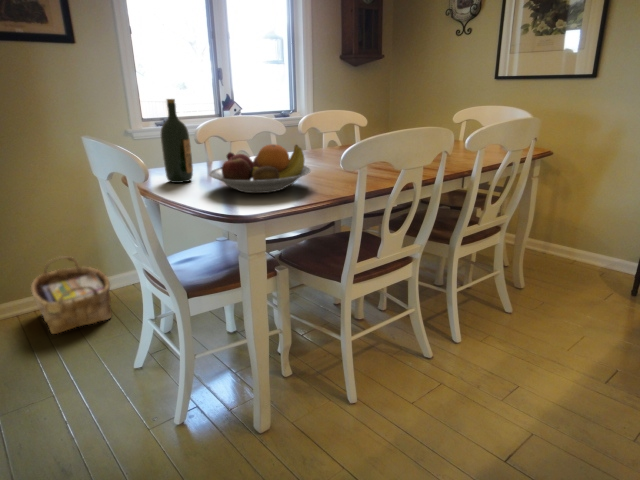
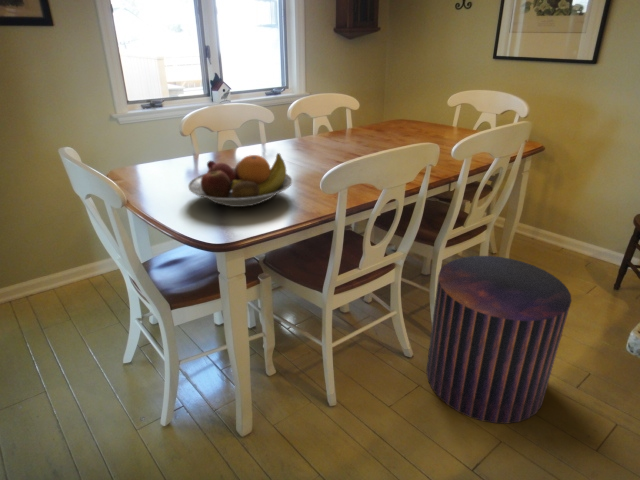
wine bottle: present [160,99,193,183] -> none [139,103,174,188]
pouf: none [448,250,594,417] -> present [427,256,571,423]
woven basket: present [31,256,112,334] -> none [23,244,104,323]

